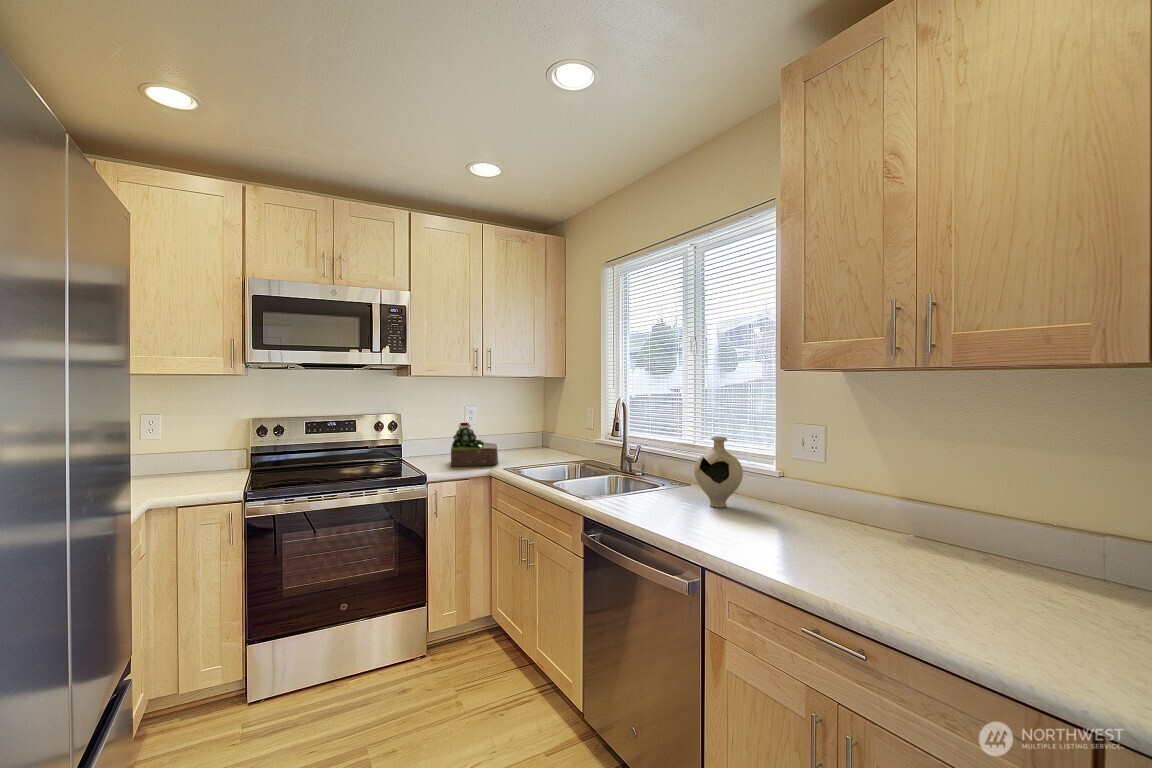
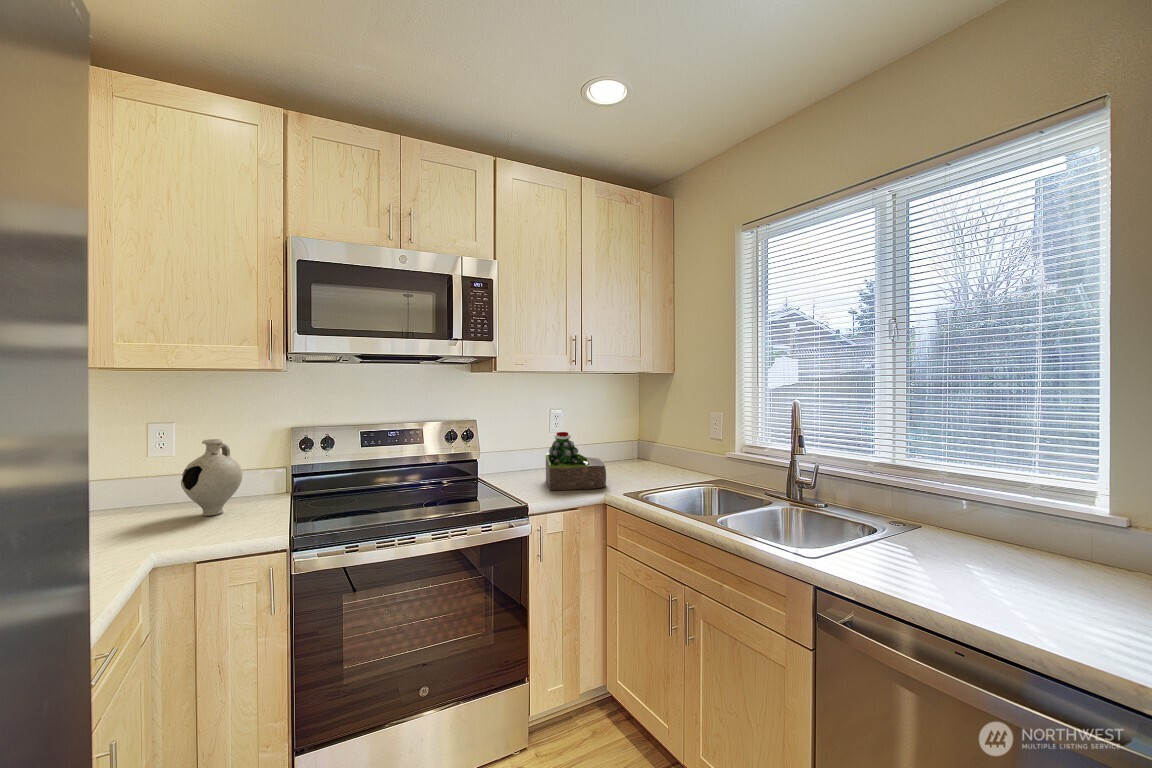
decorative vase: present [694,436,743,508] -> present [181,439,242,516]

